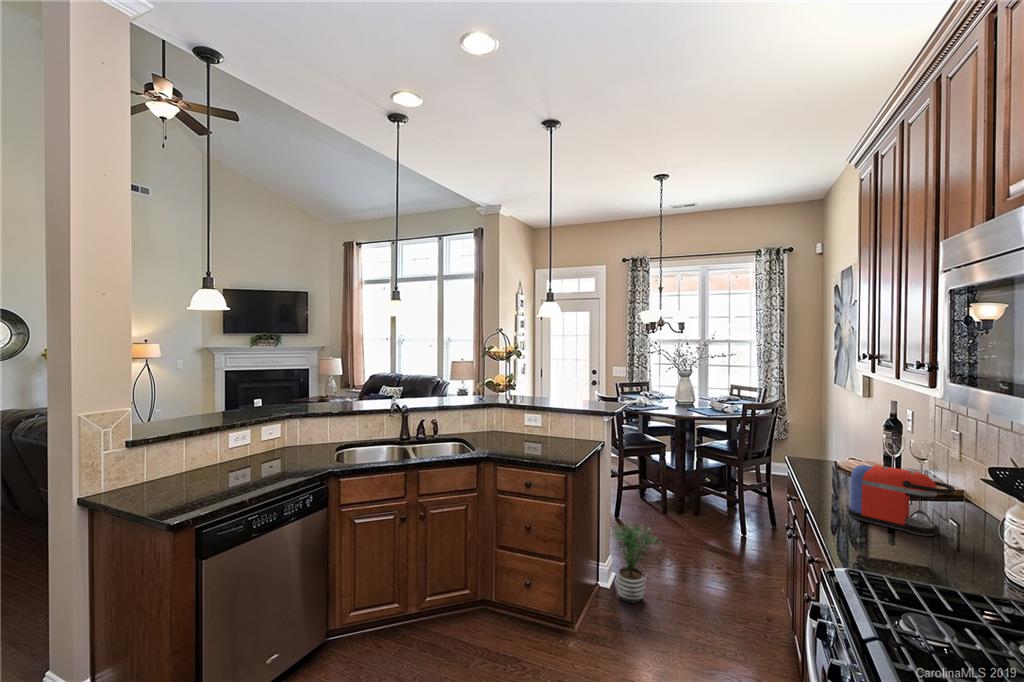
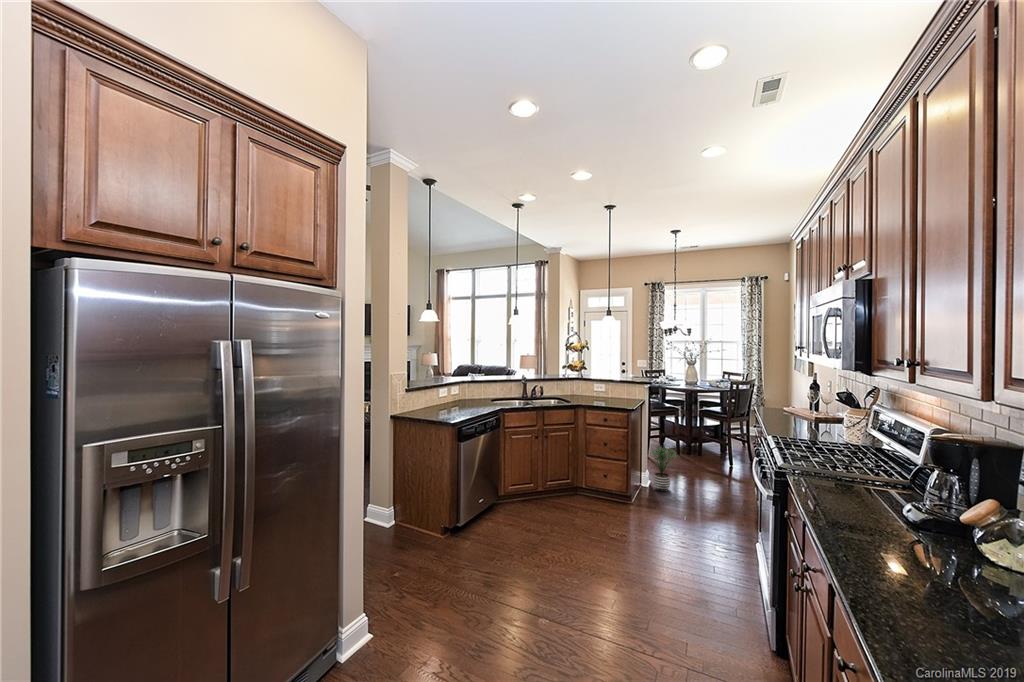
coffee maker: present [848,465,955,536] -> none [777,398,824,428]

